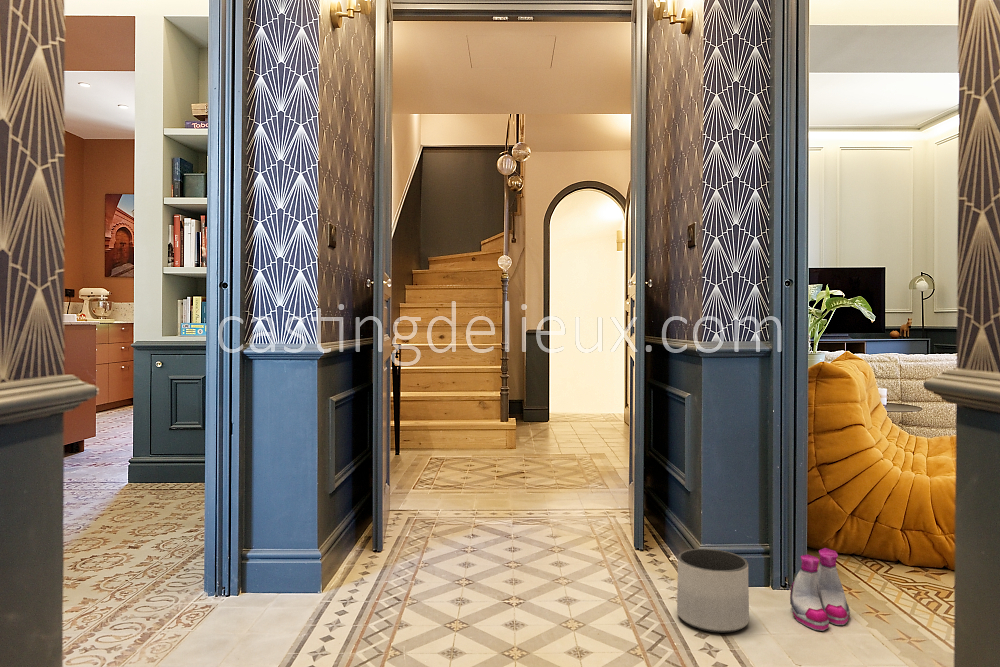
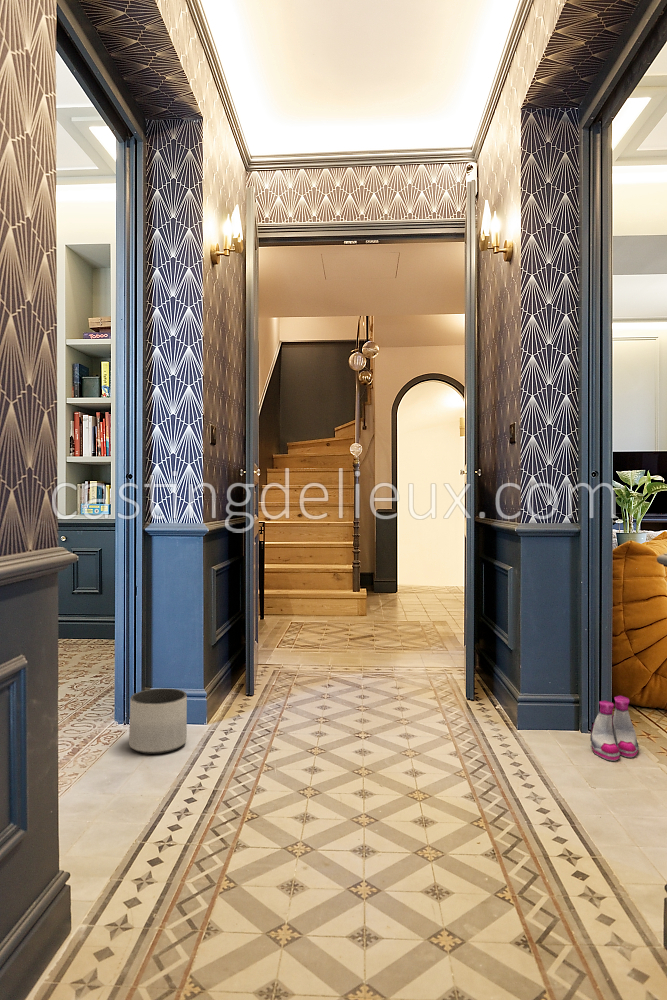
planter: present [677,549,749,633] -> present [129,688,187,754]

